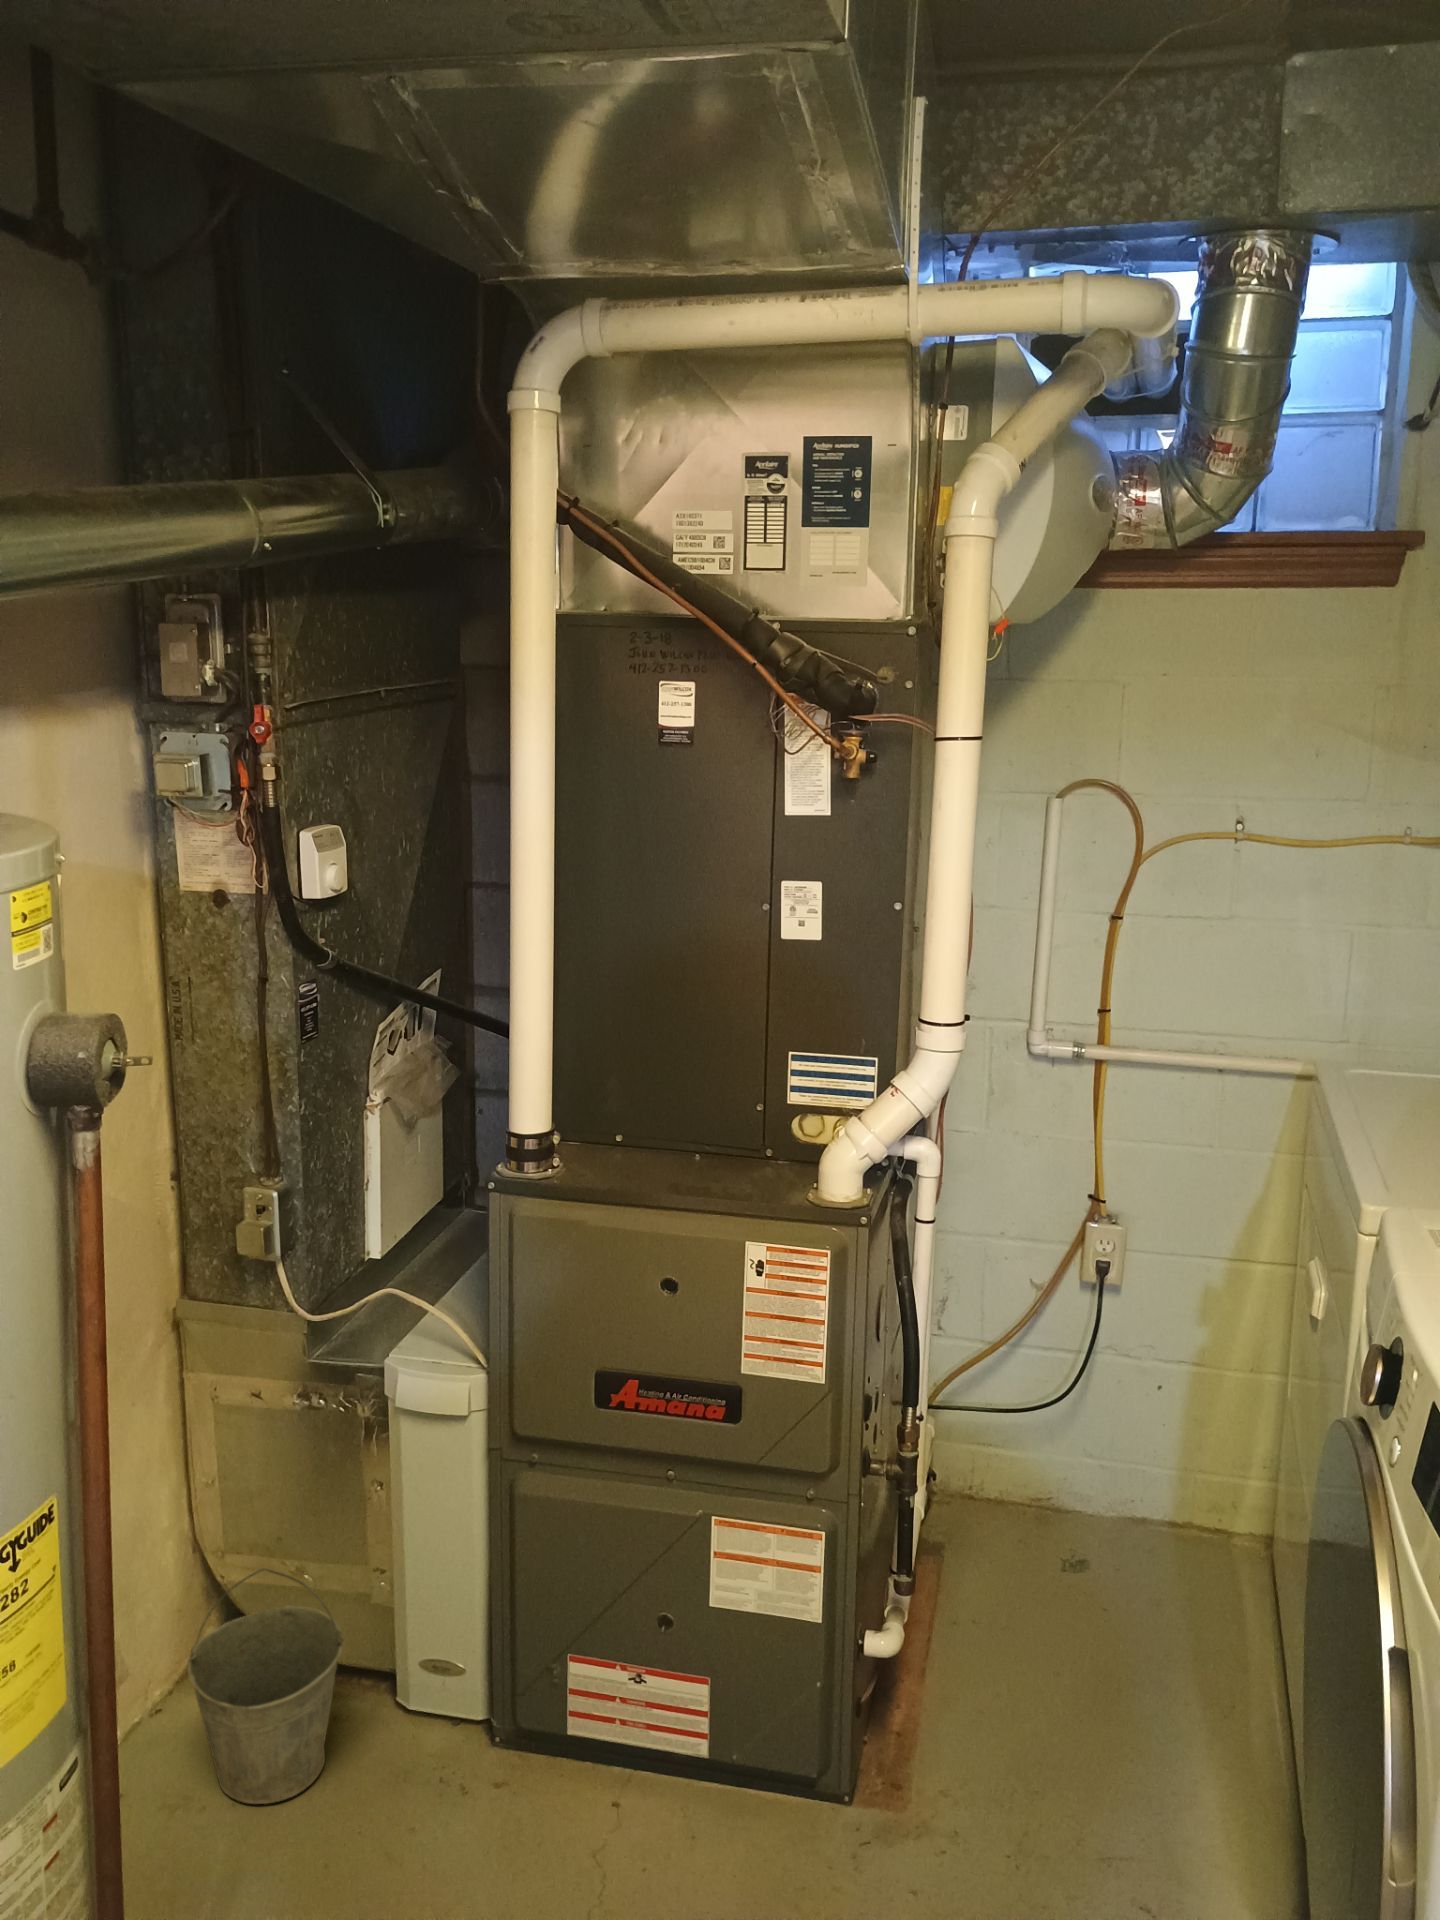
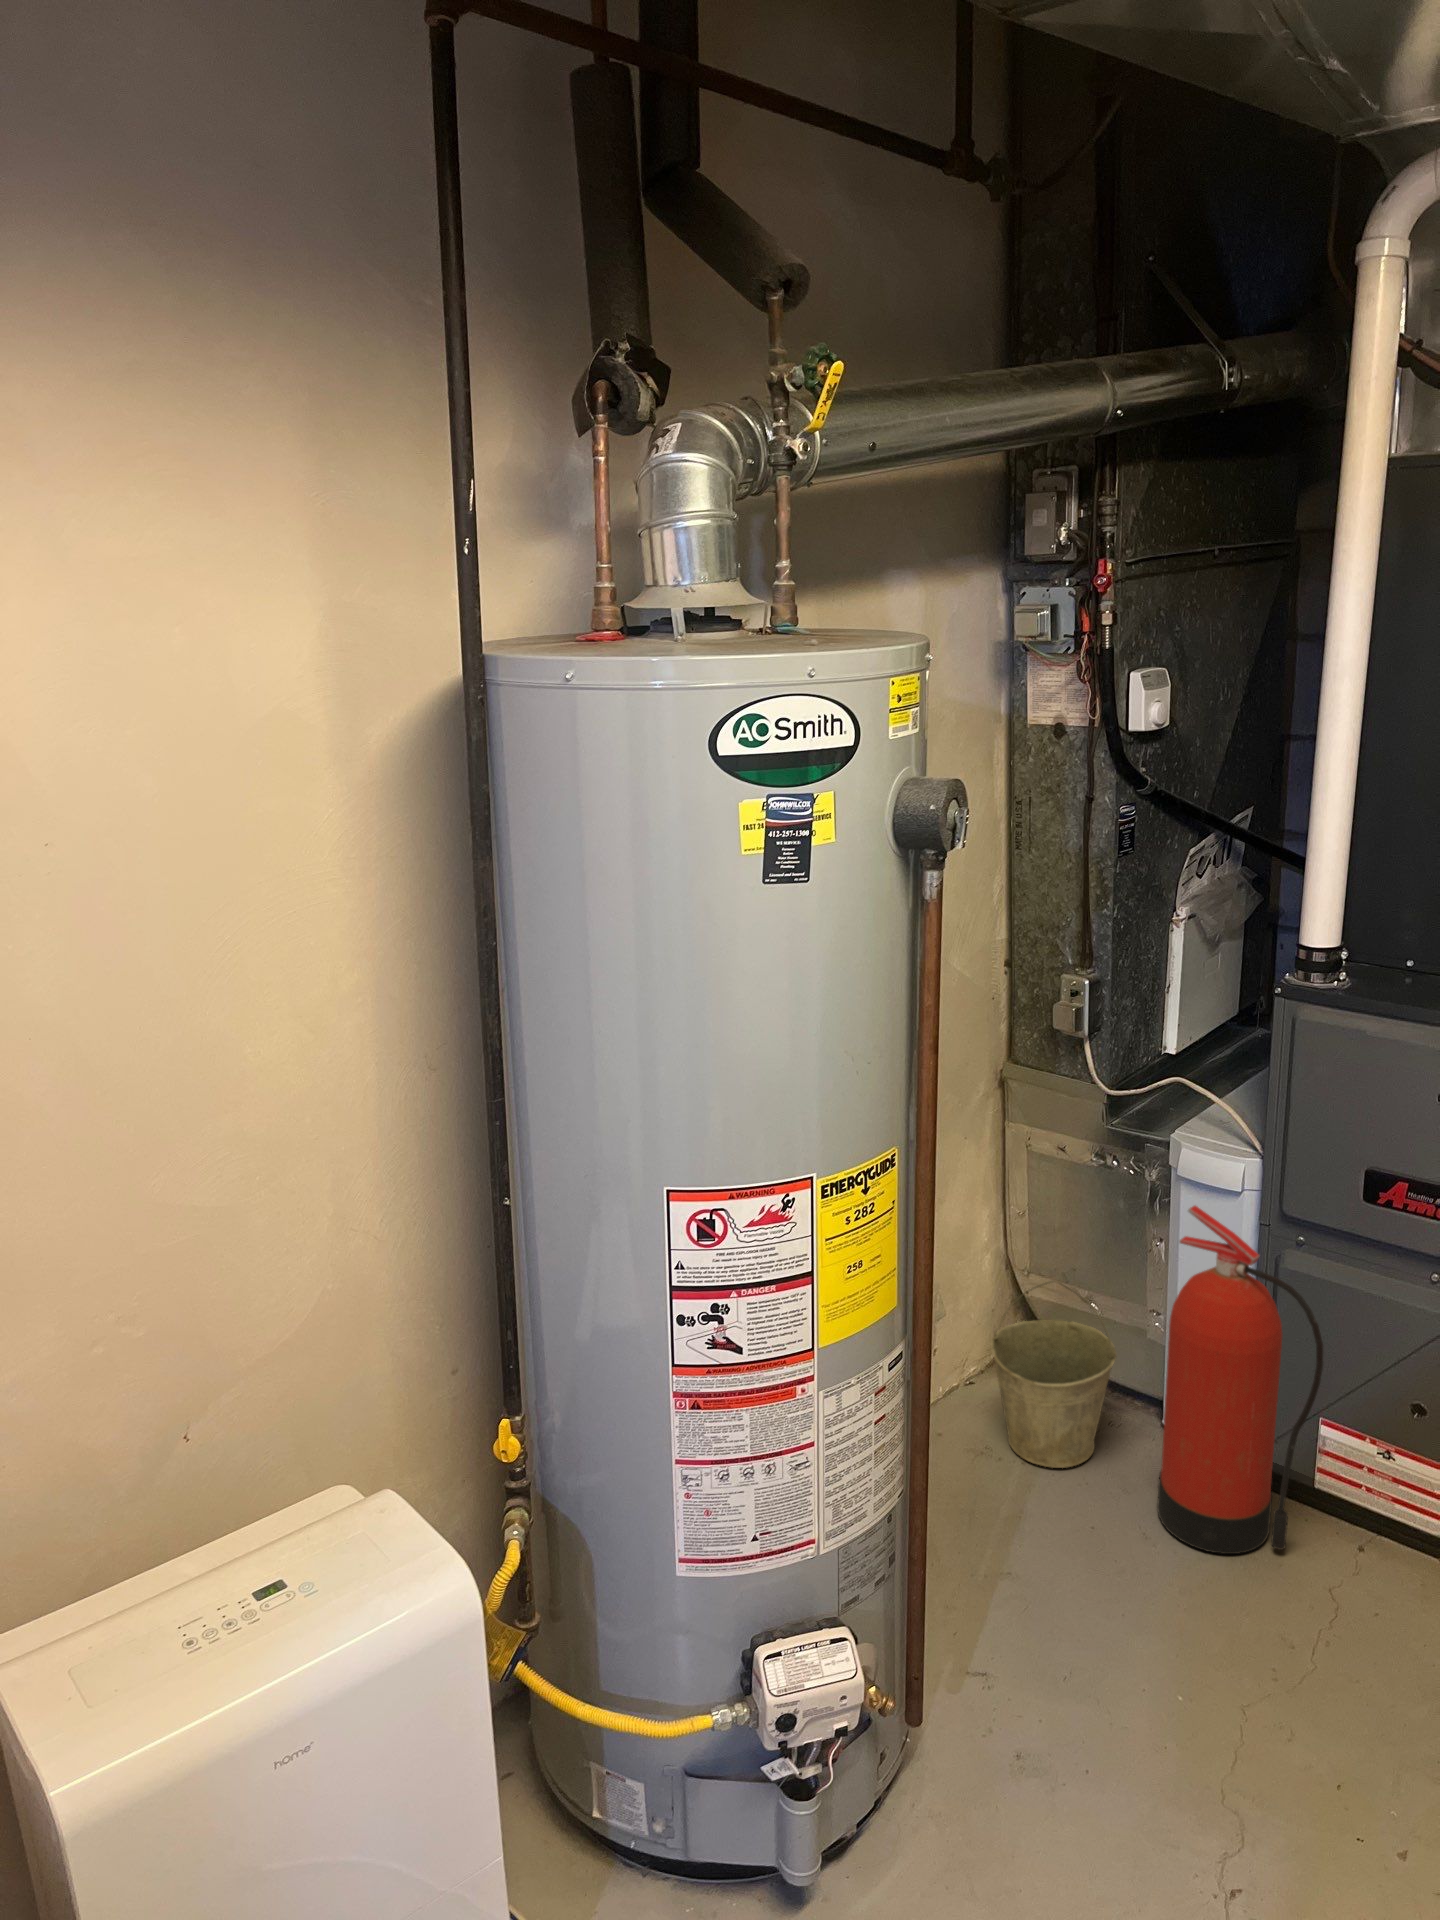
fire extinguisher: none [405,1450,572,1851] -> present [1157,1206,1323,1554]

